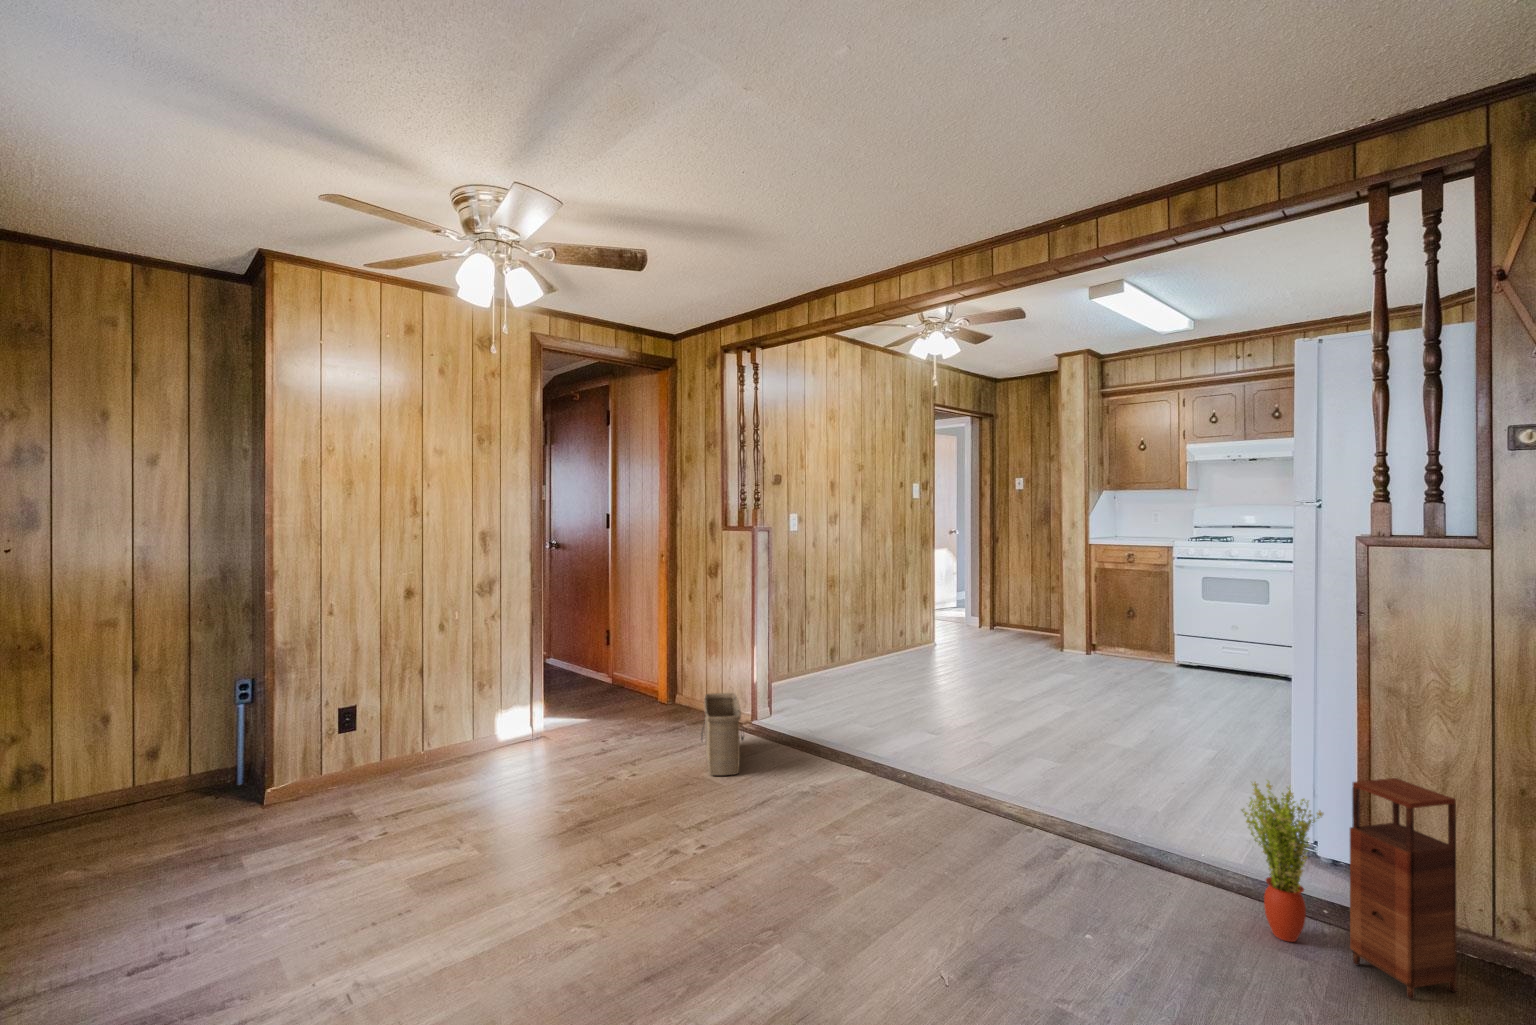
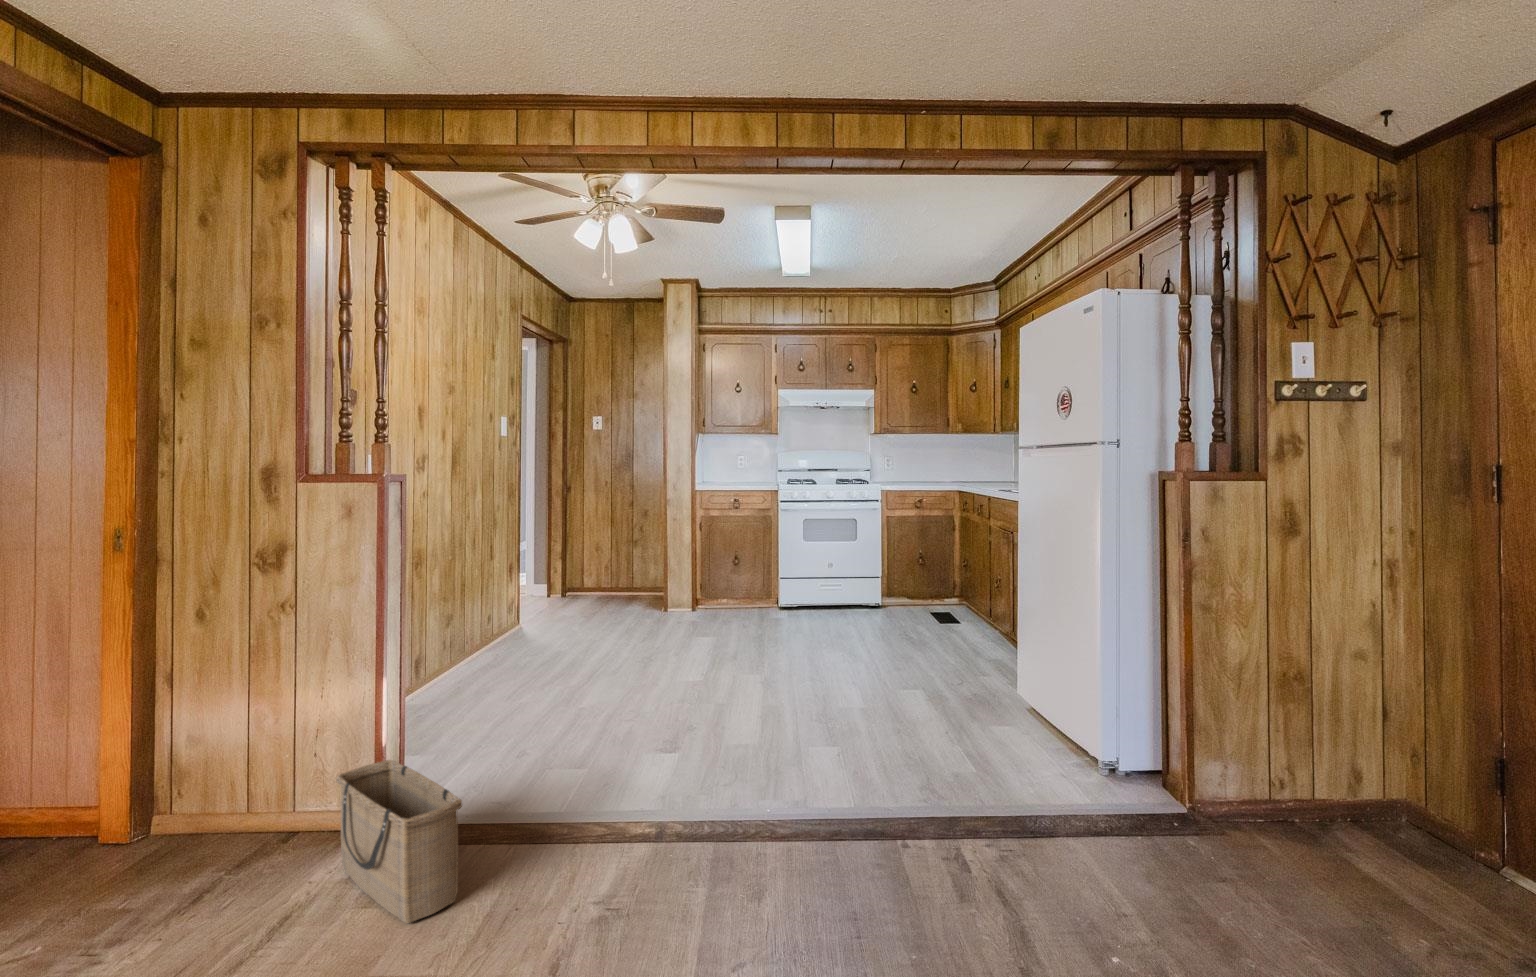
storage cabinet: present [1350,778,1457,999] -> none [1225,691,1290,882]
potted plant: present [1242,781,1323,942] -> none [1149,717,1207,867]

